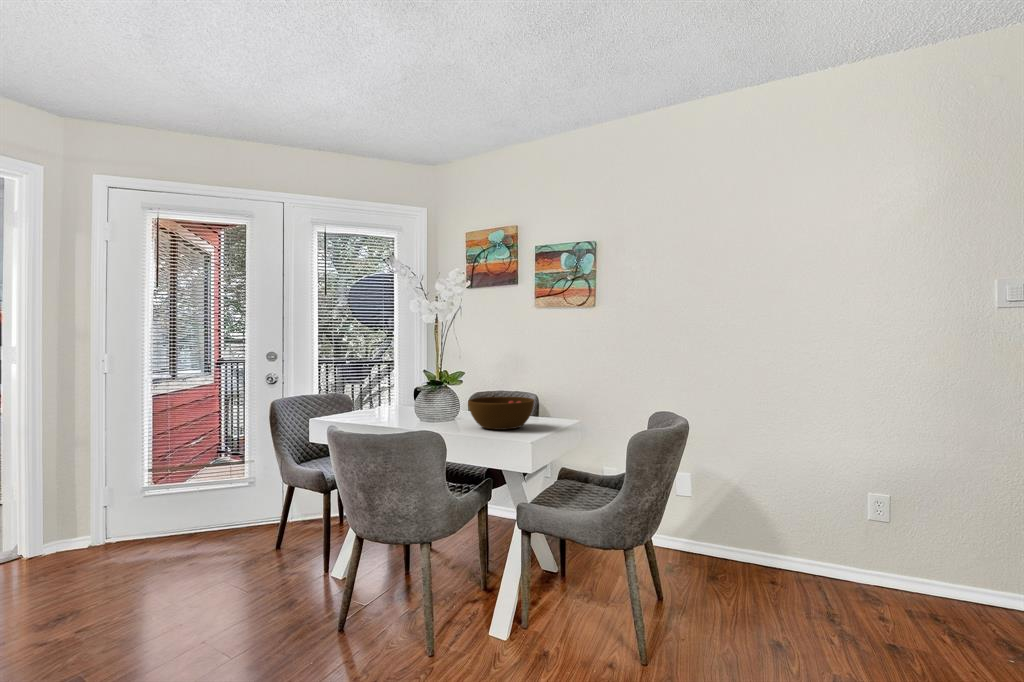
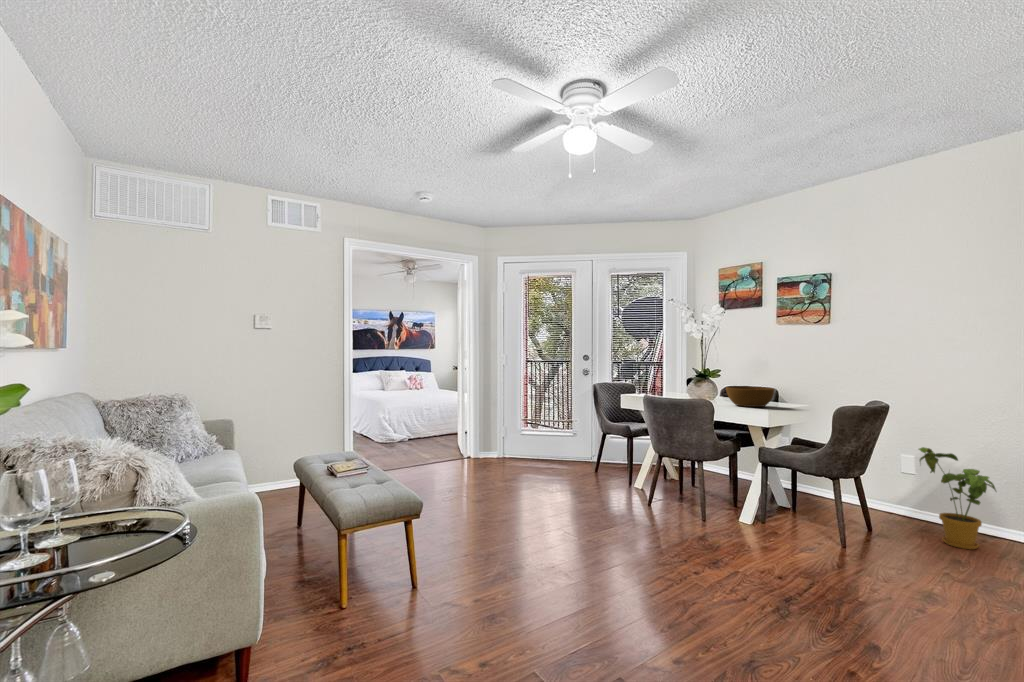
house plant: none [700,467,782,593] -> present [919,447,996,550]

